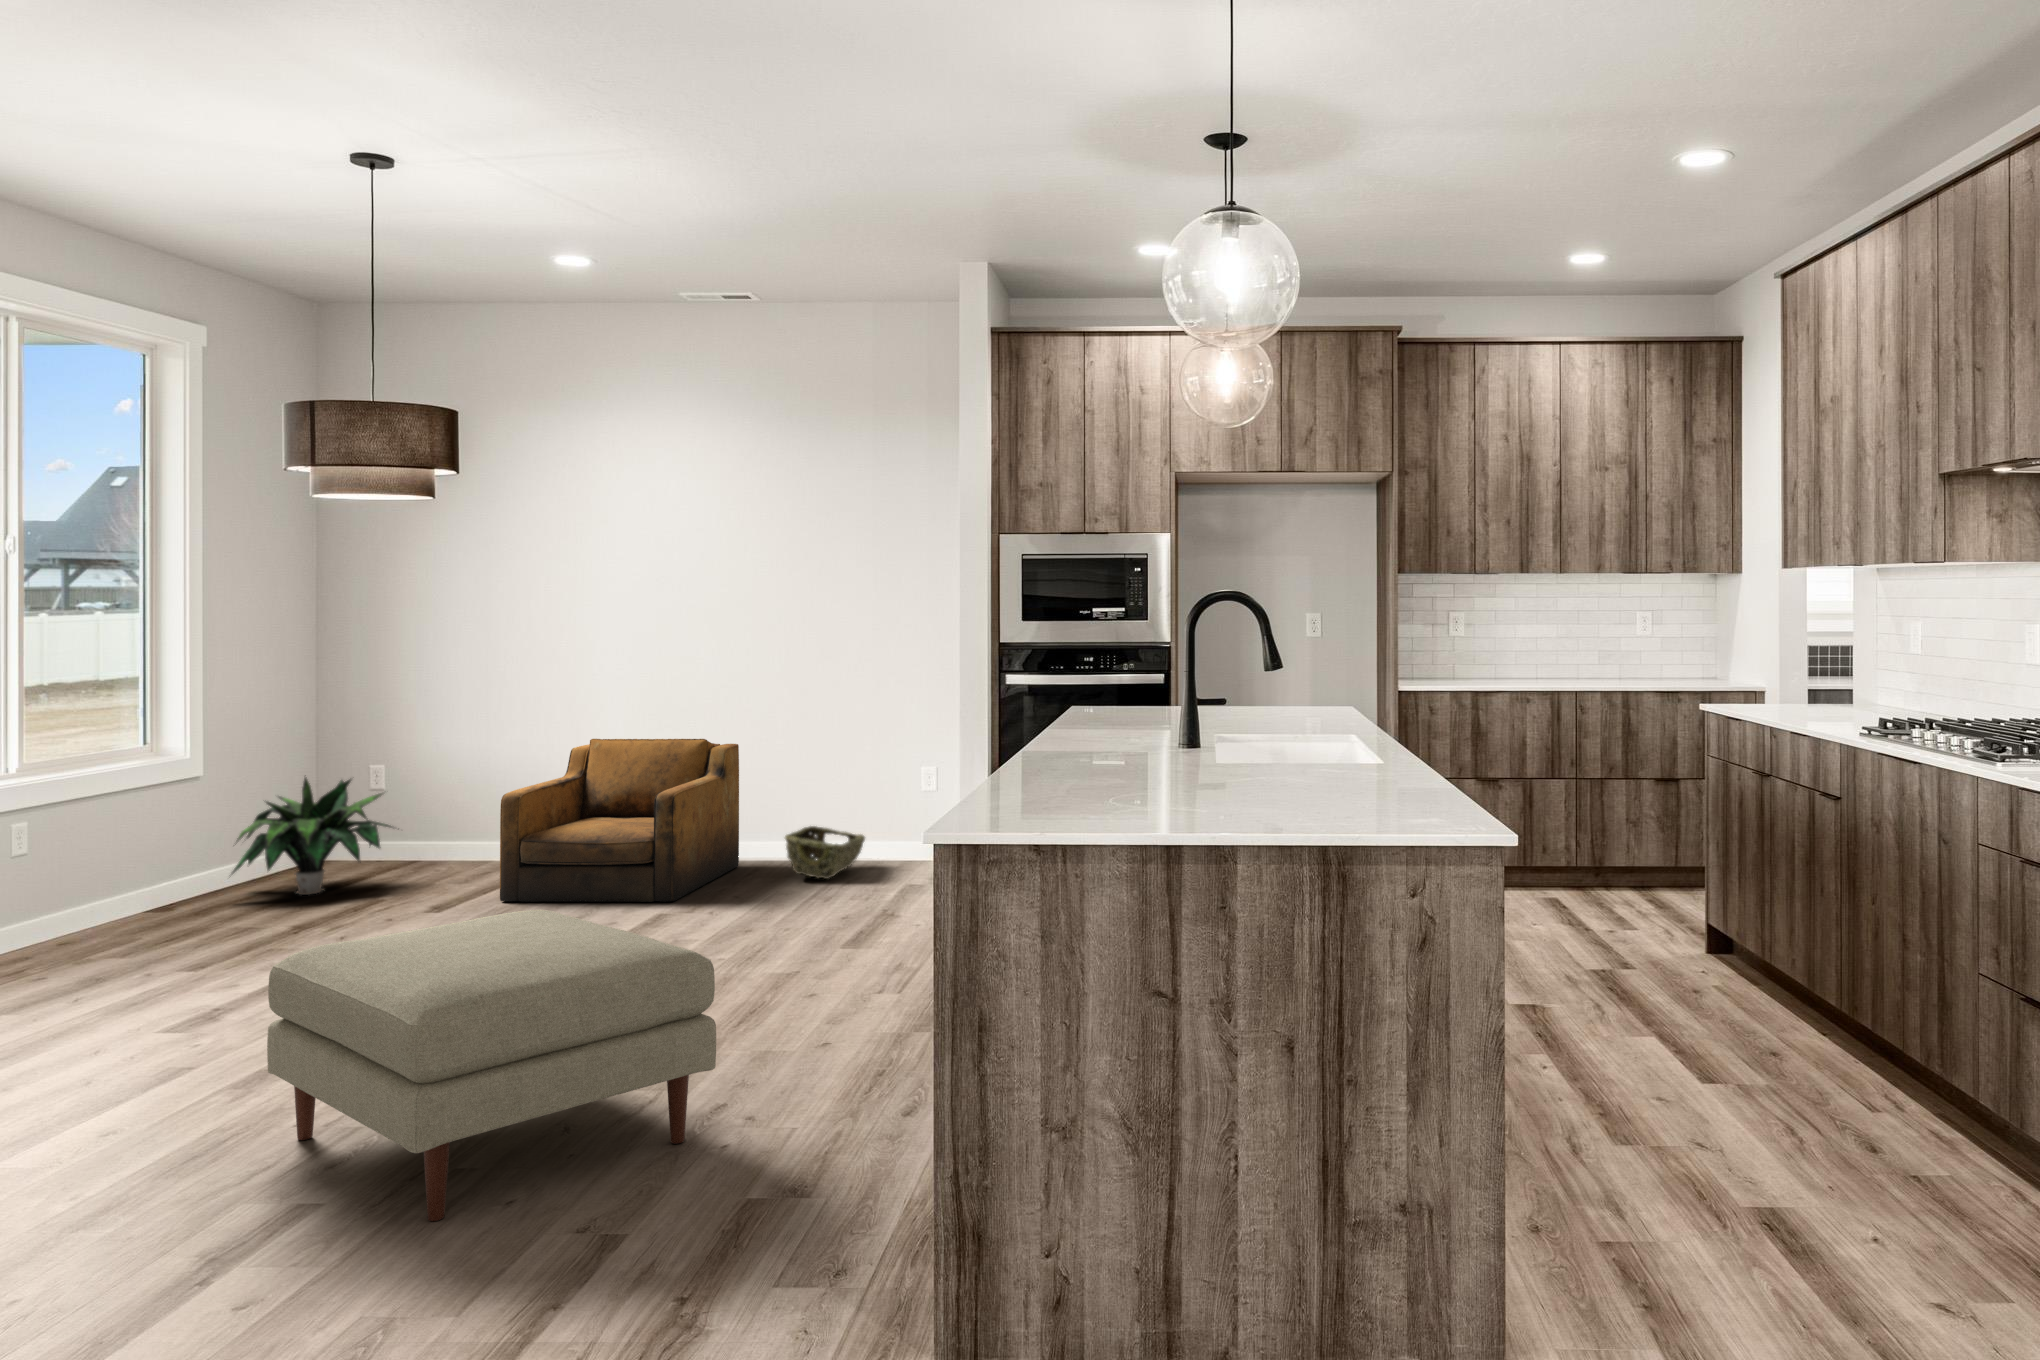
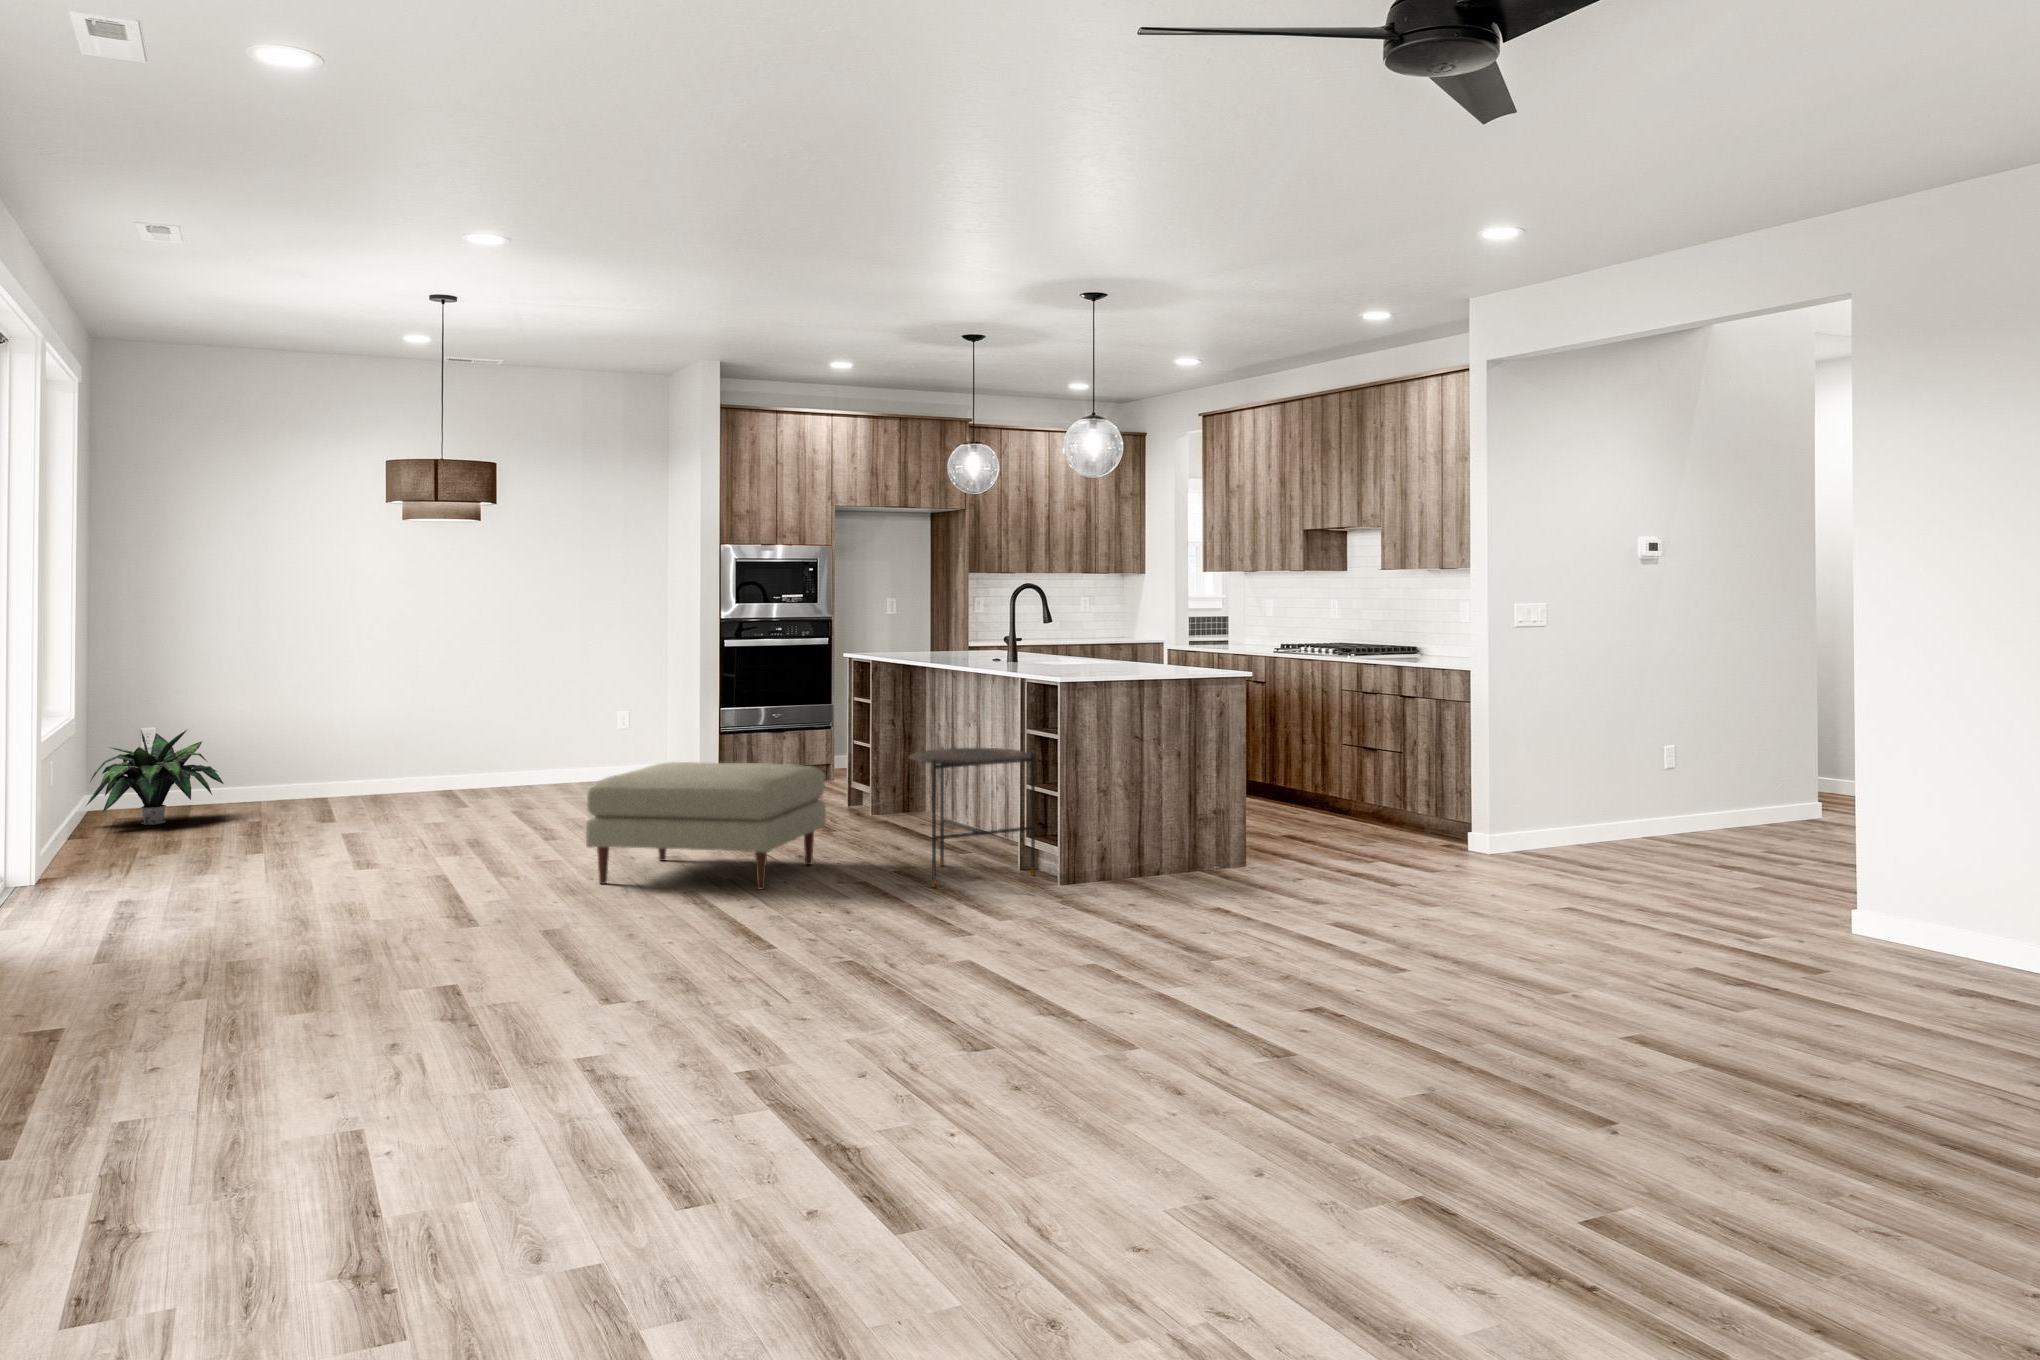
armchair: present [500,739,739,902] -> none [345,693,493,815]
woven basket: present [785,826,865,879] -> none [534,755,589,790]
side table: none [684,945,975,1297] -> present [909,748,1035,888]

